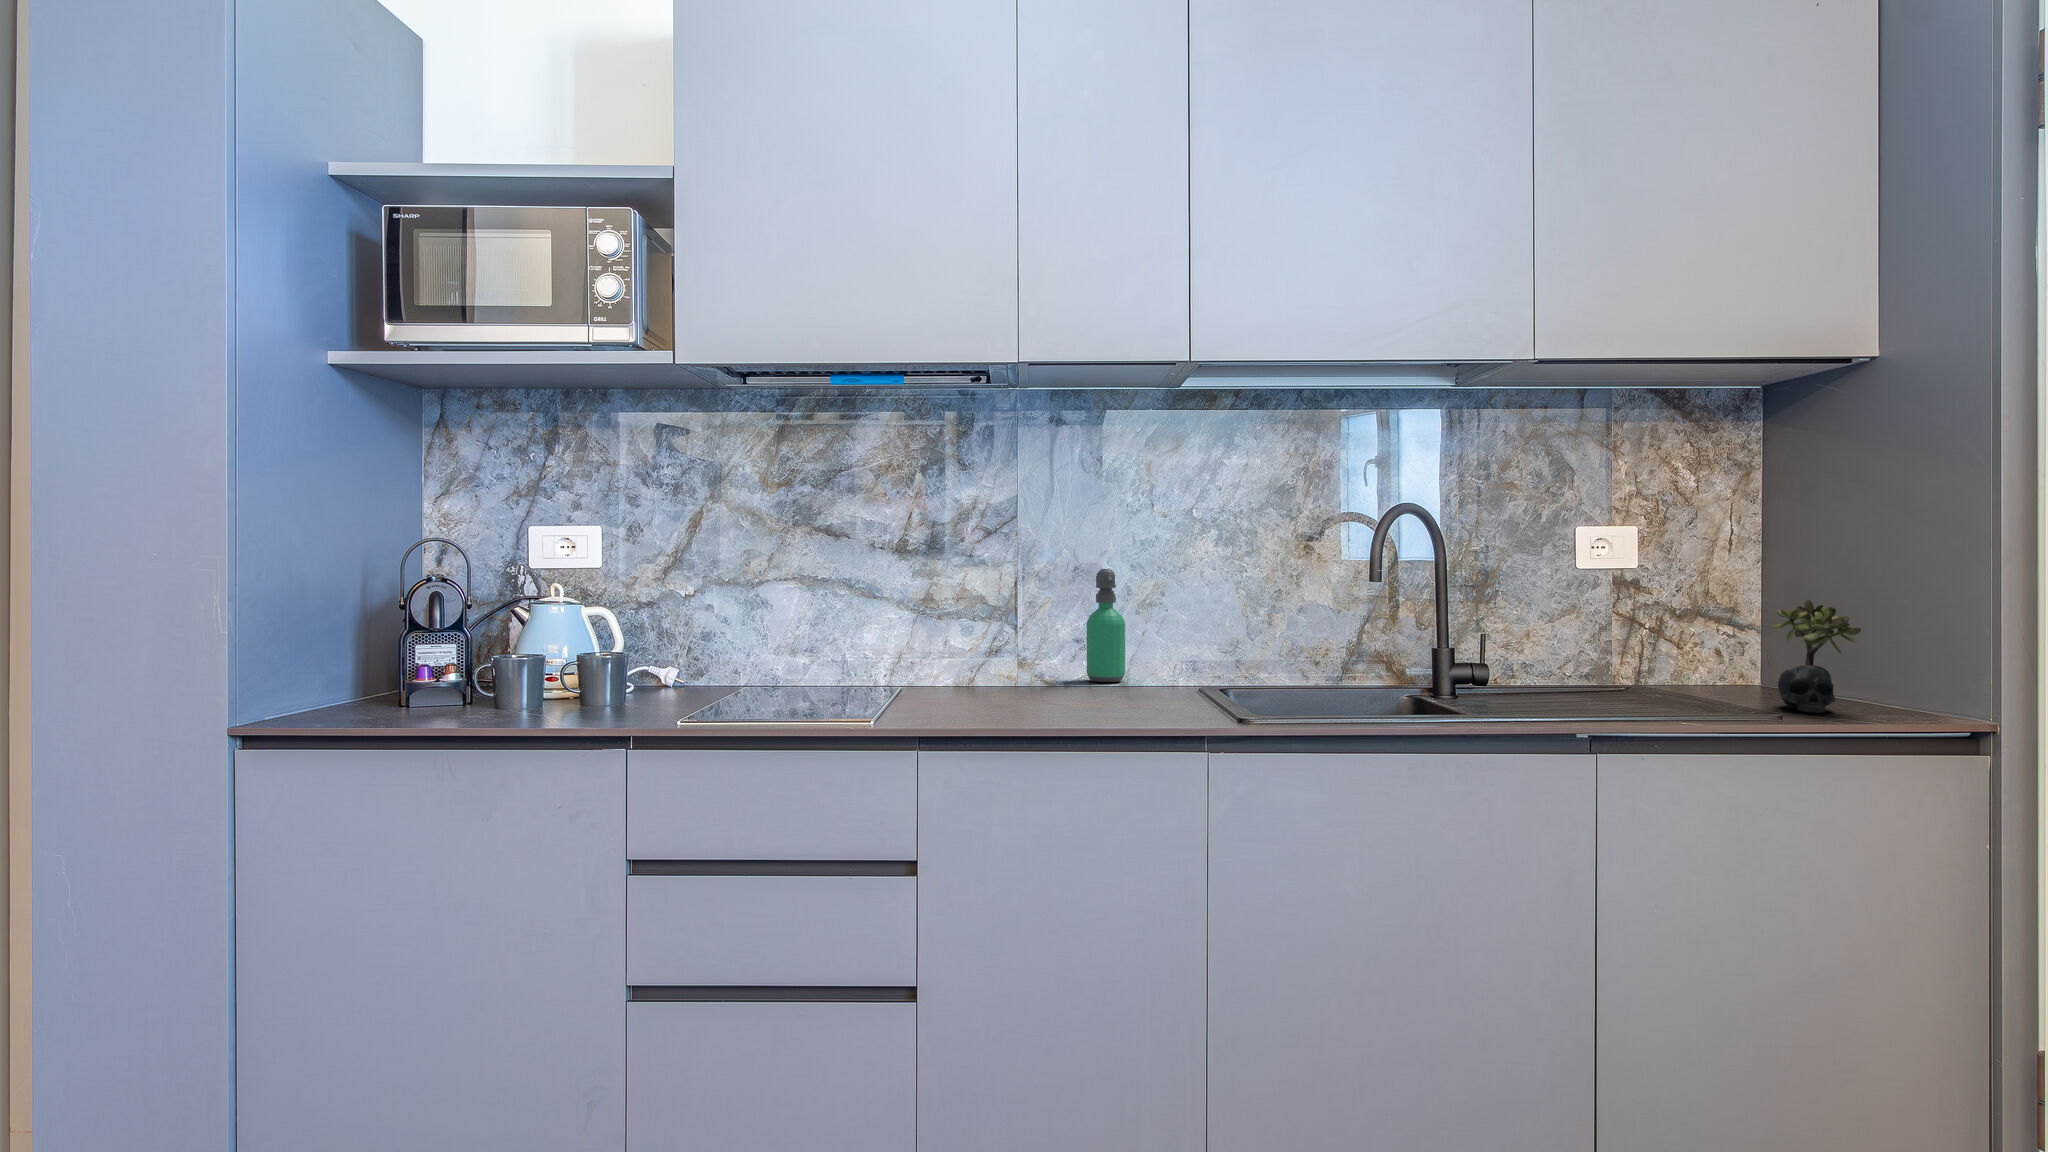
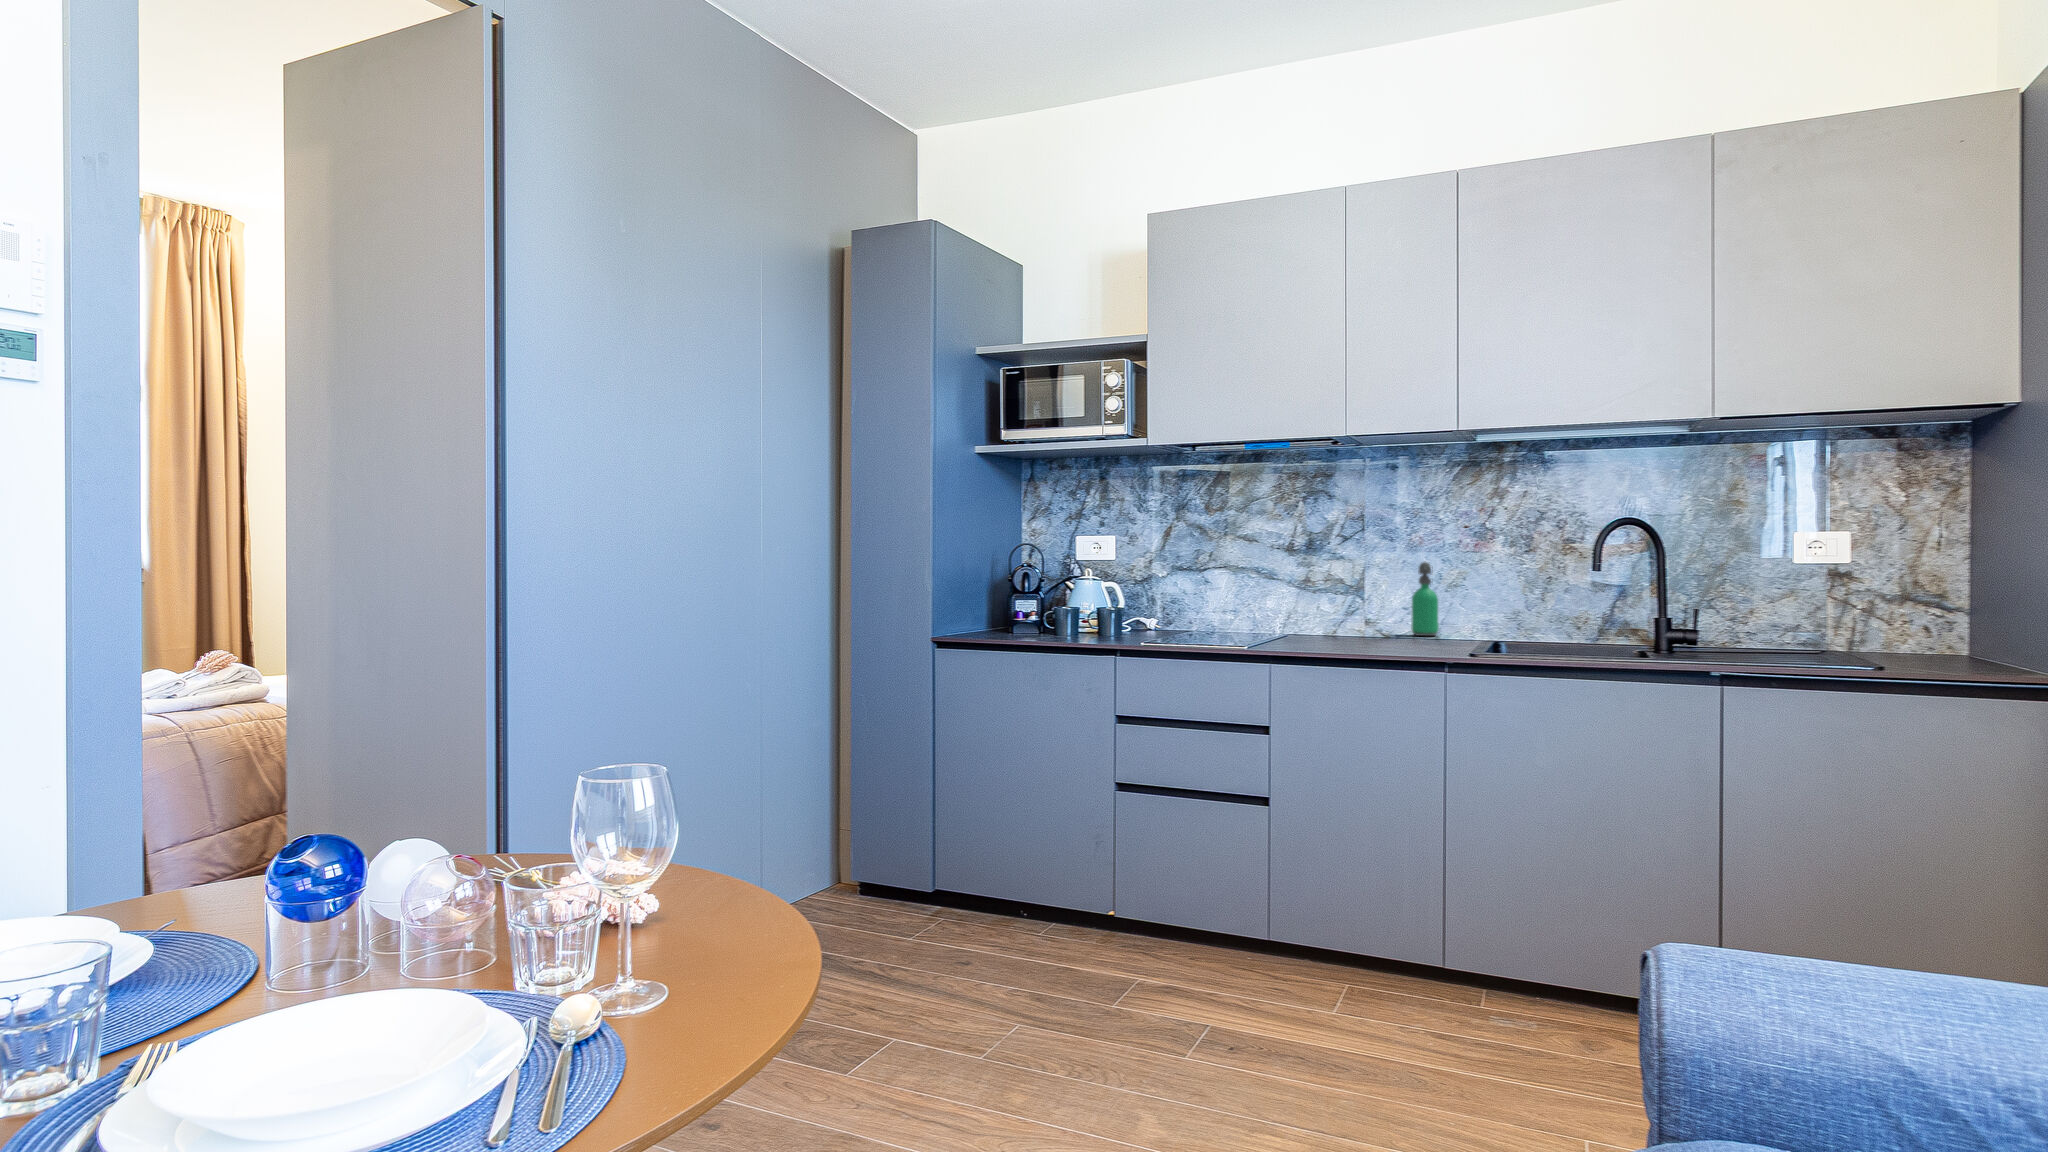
succulent plant: present [1770,600,1861,713] -> none [1918,587,1989,670]

